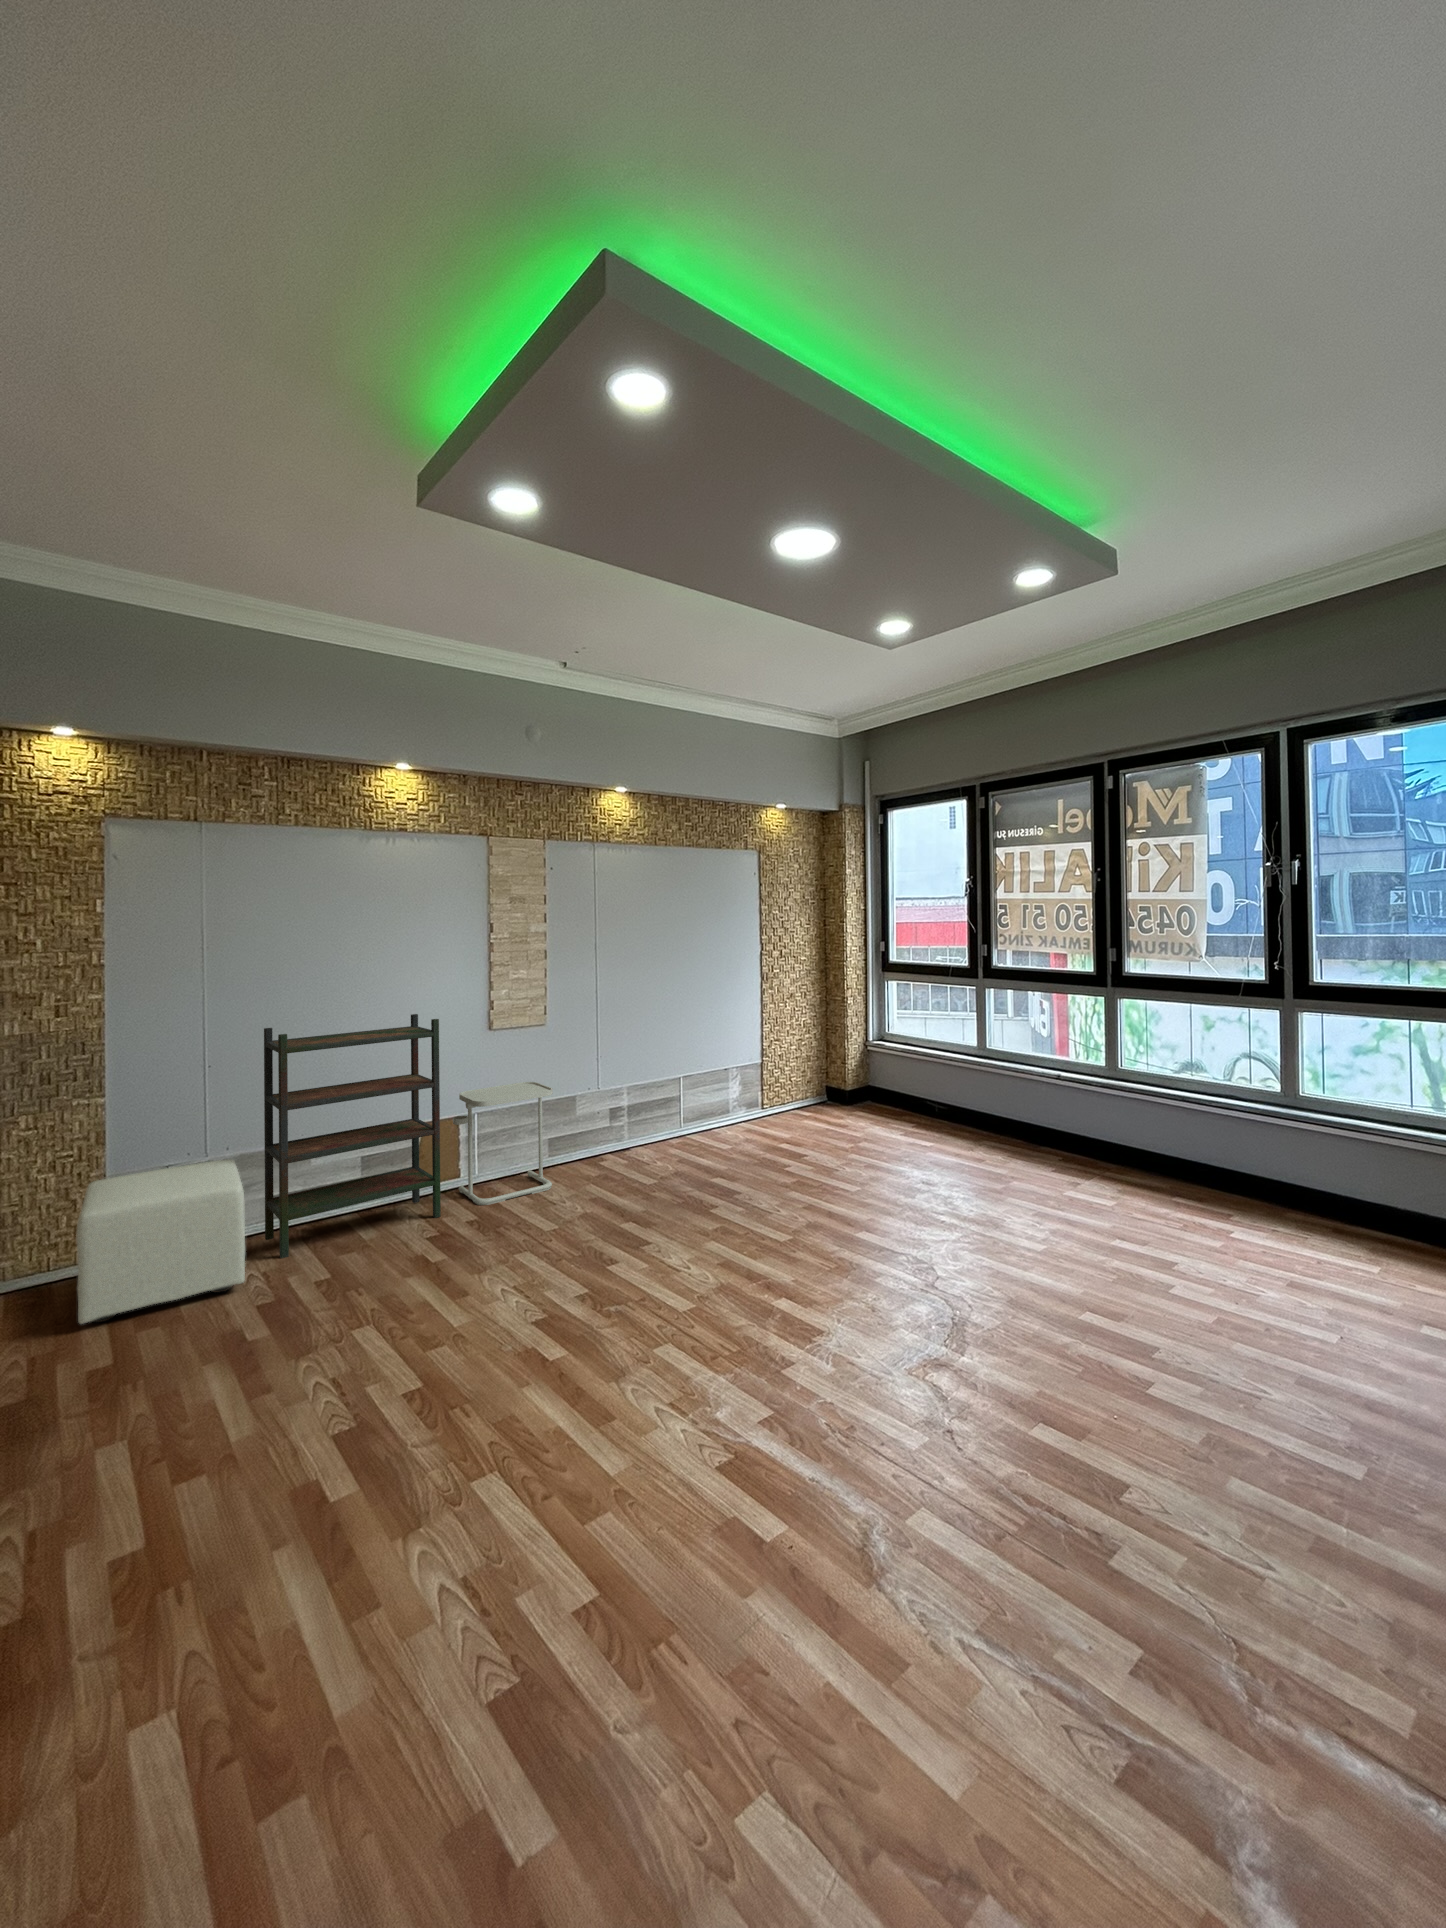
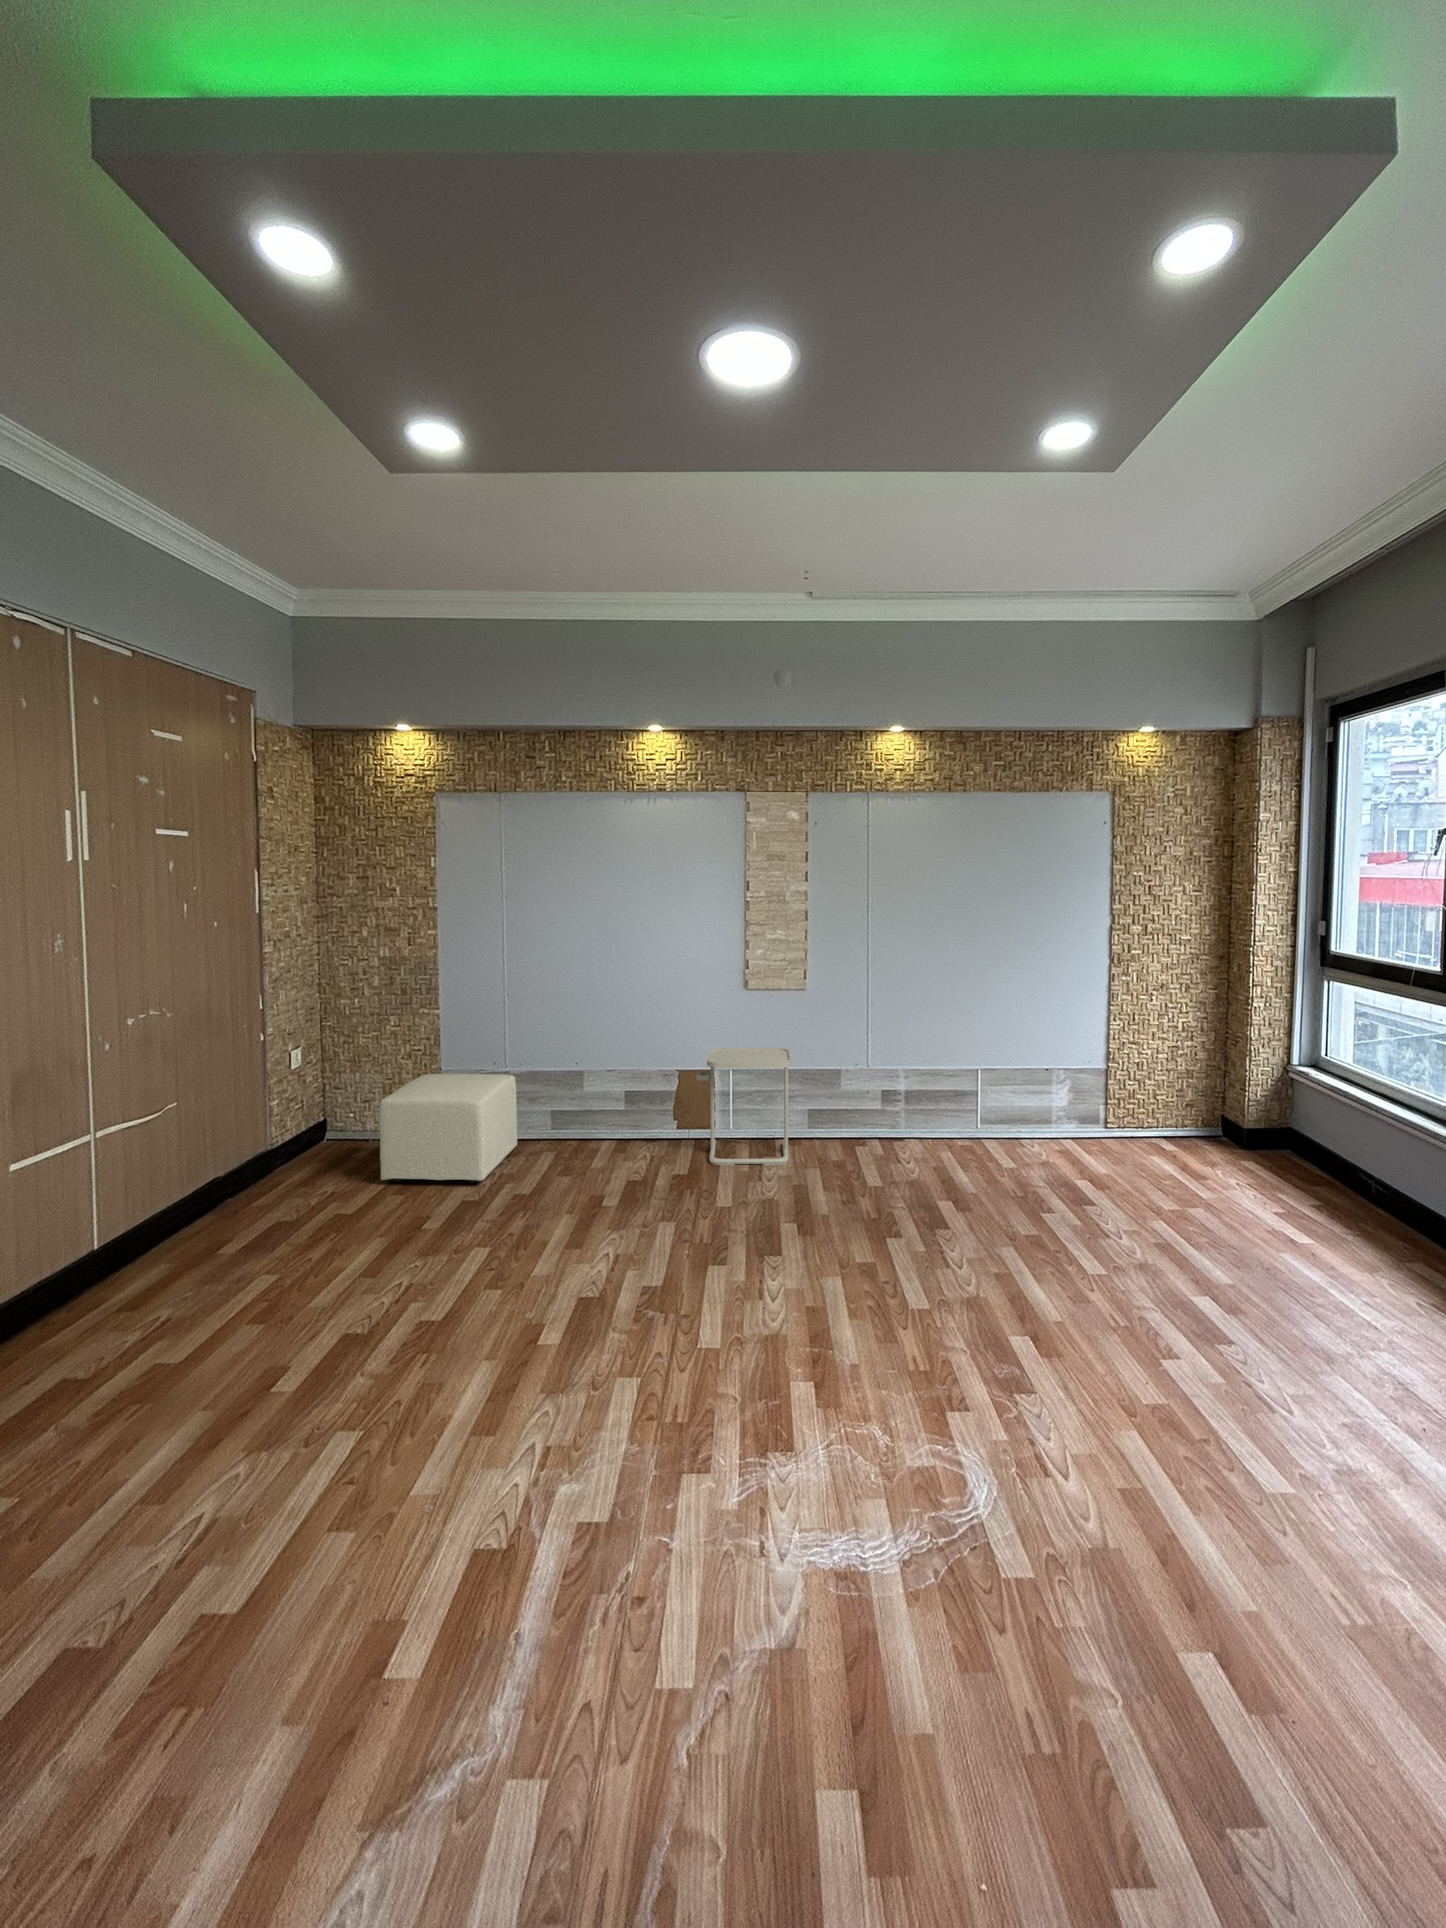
bookshelf: present [264,1014,441,1258] -> none [531,968,674,1168]

